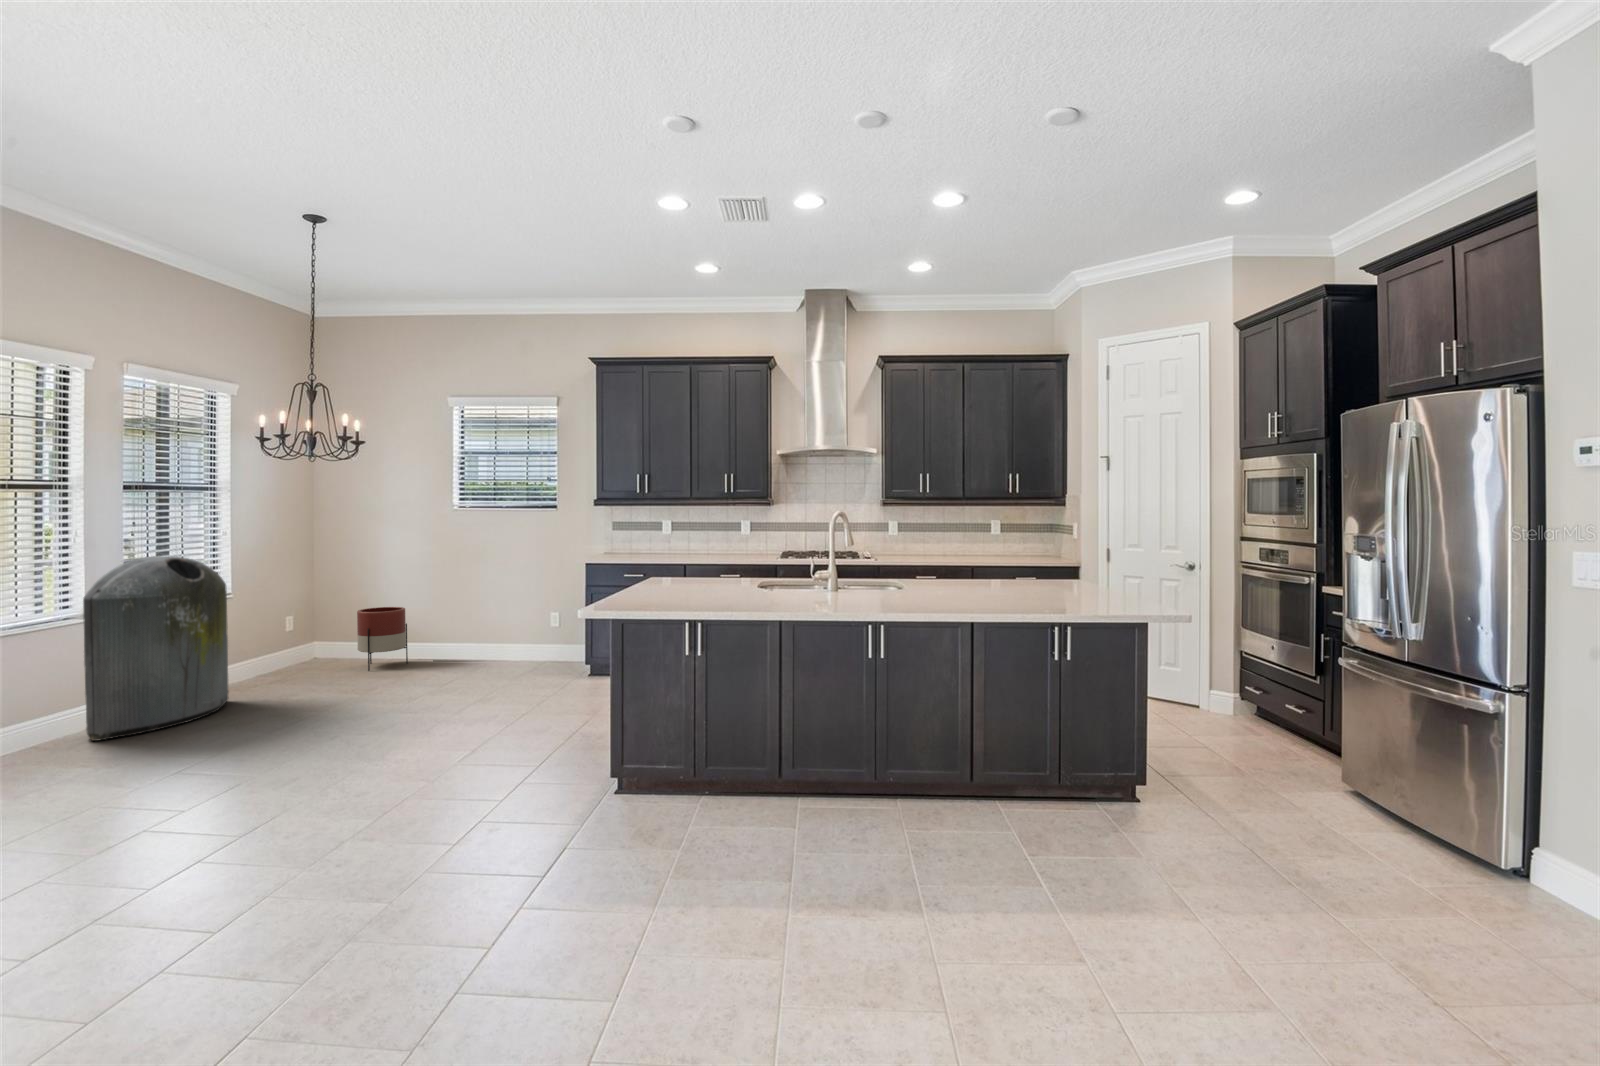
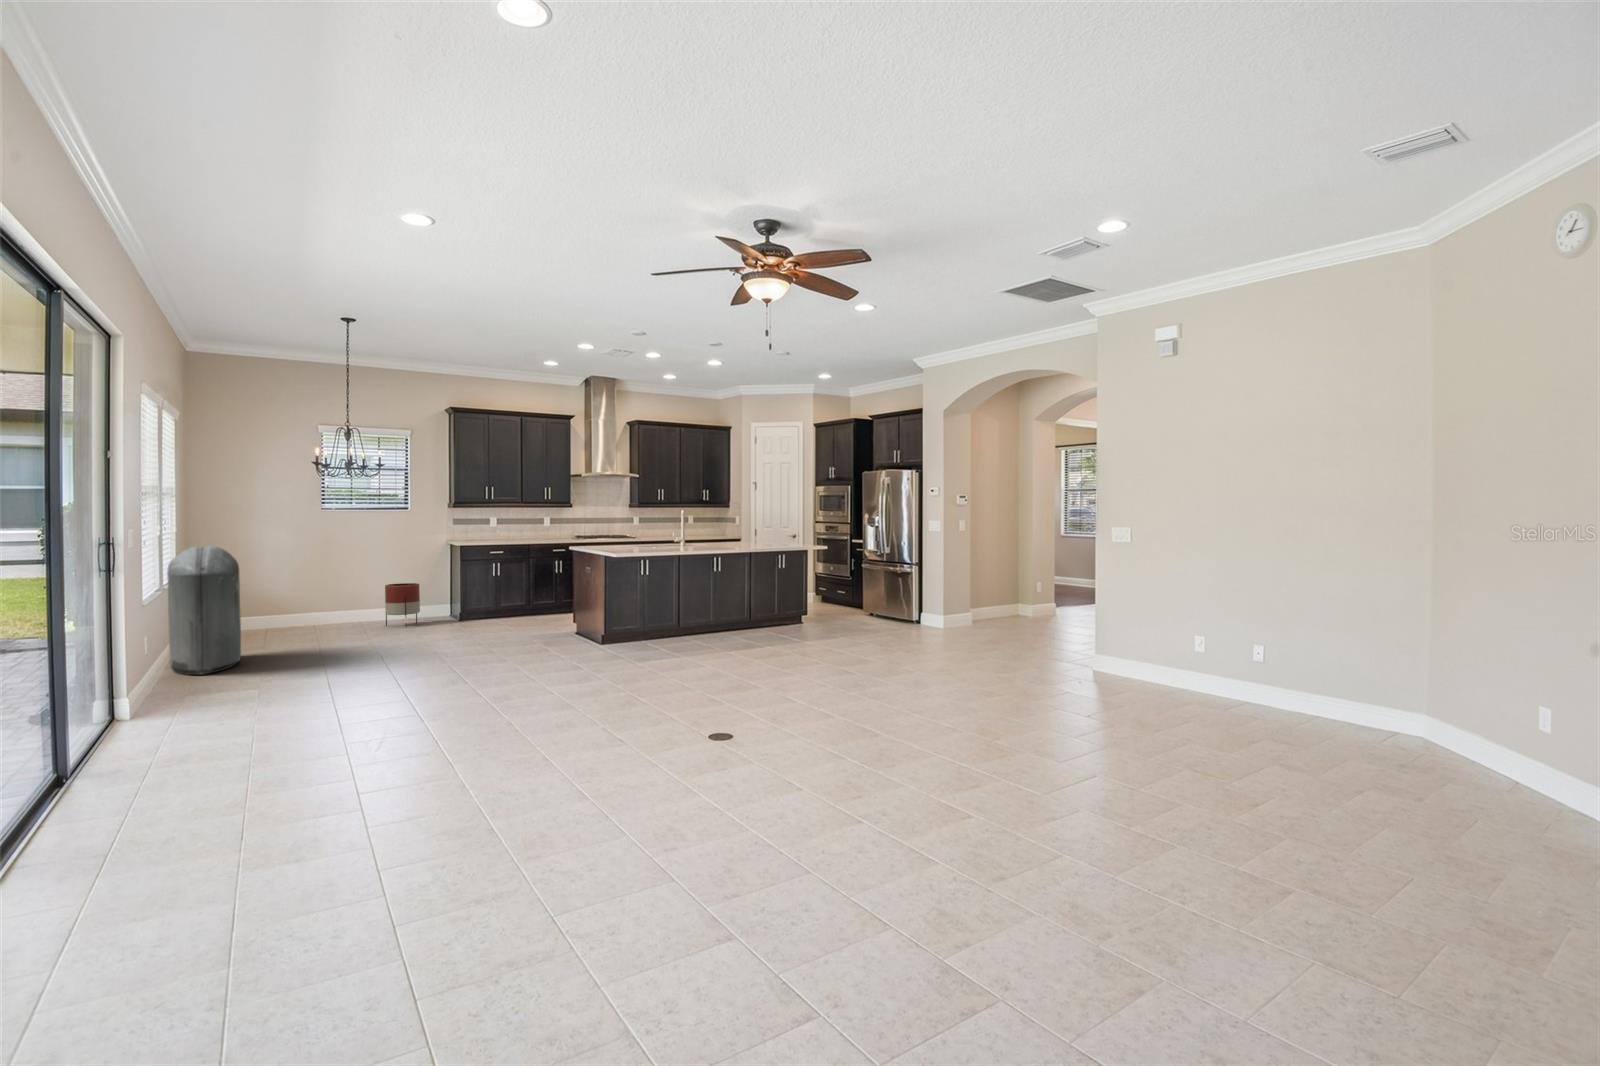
planter: present [357,607,408,671] -> present [385,583,420,627]

